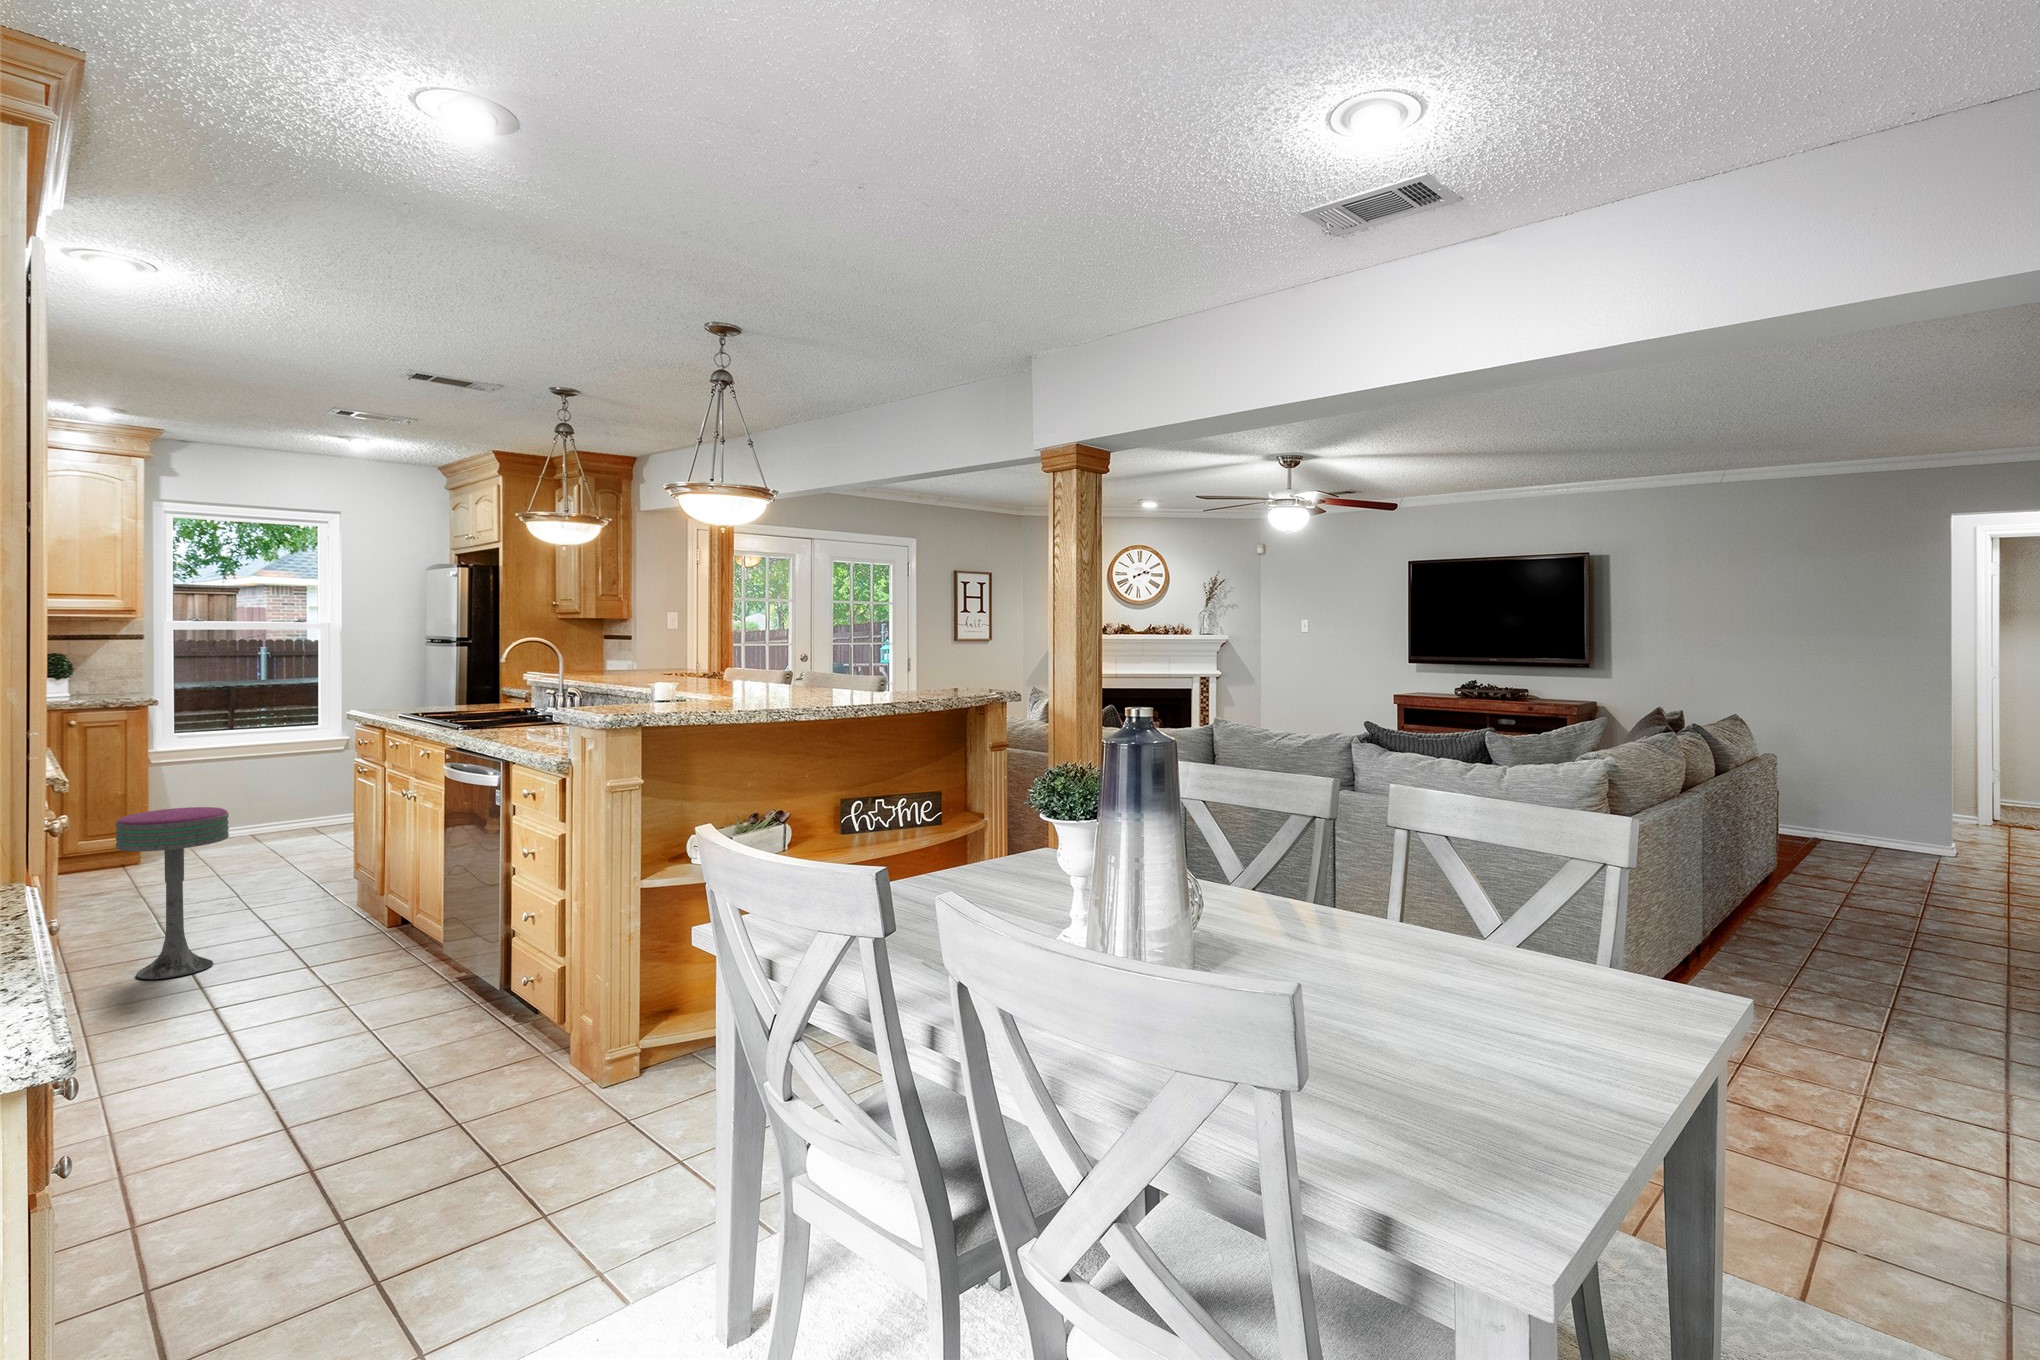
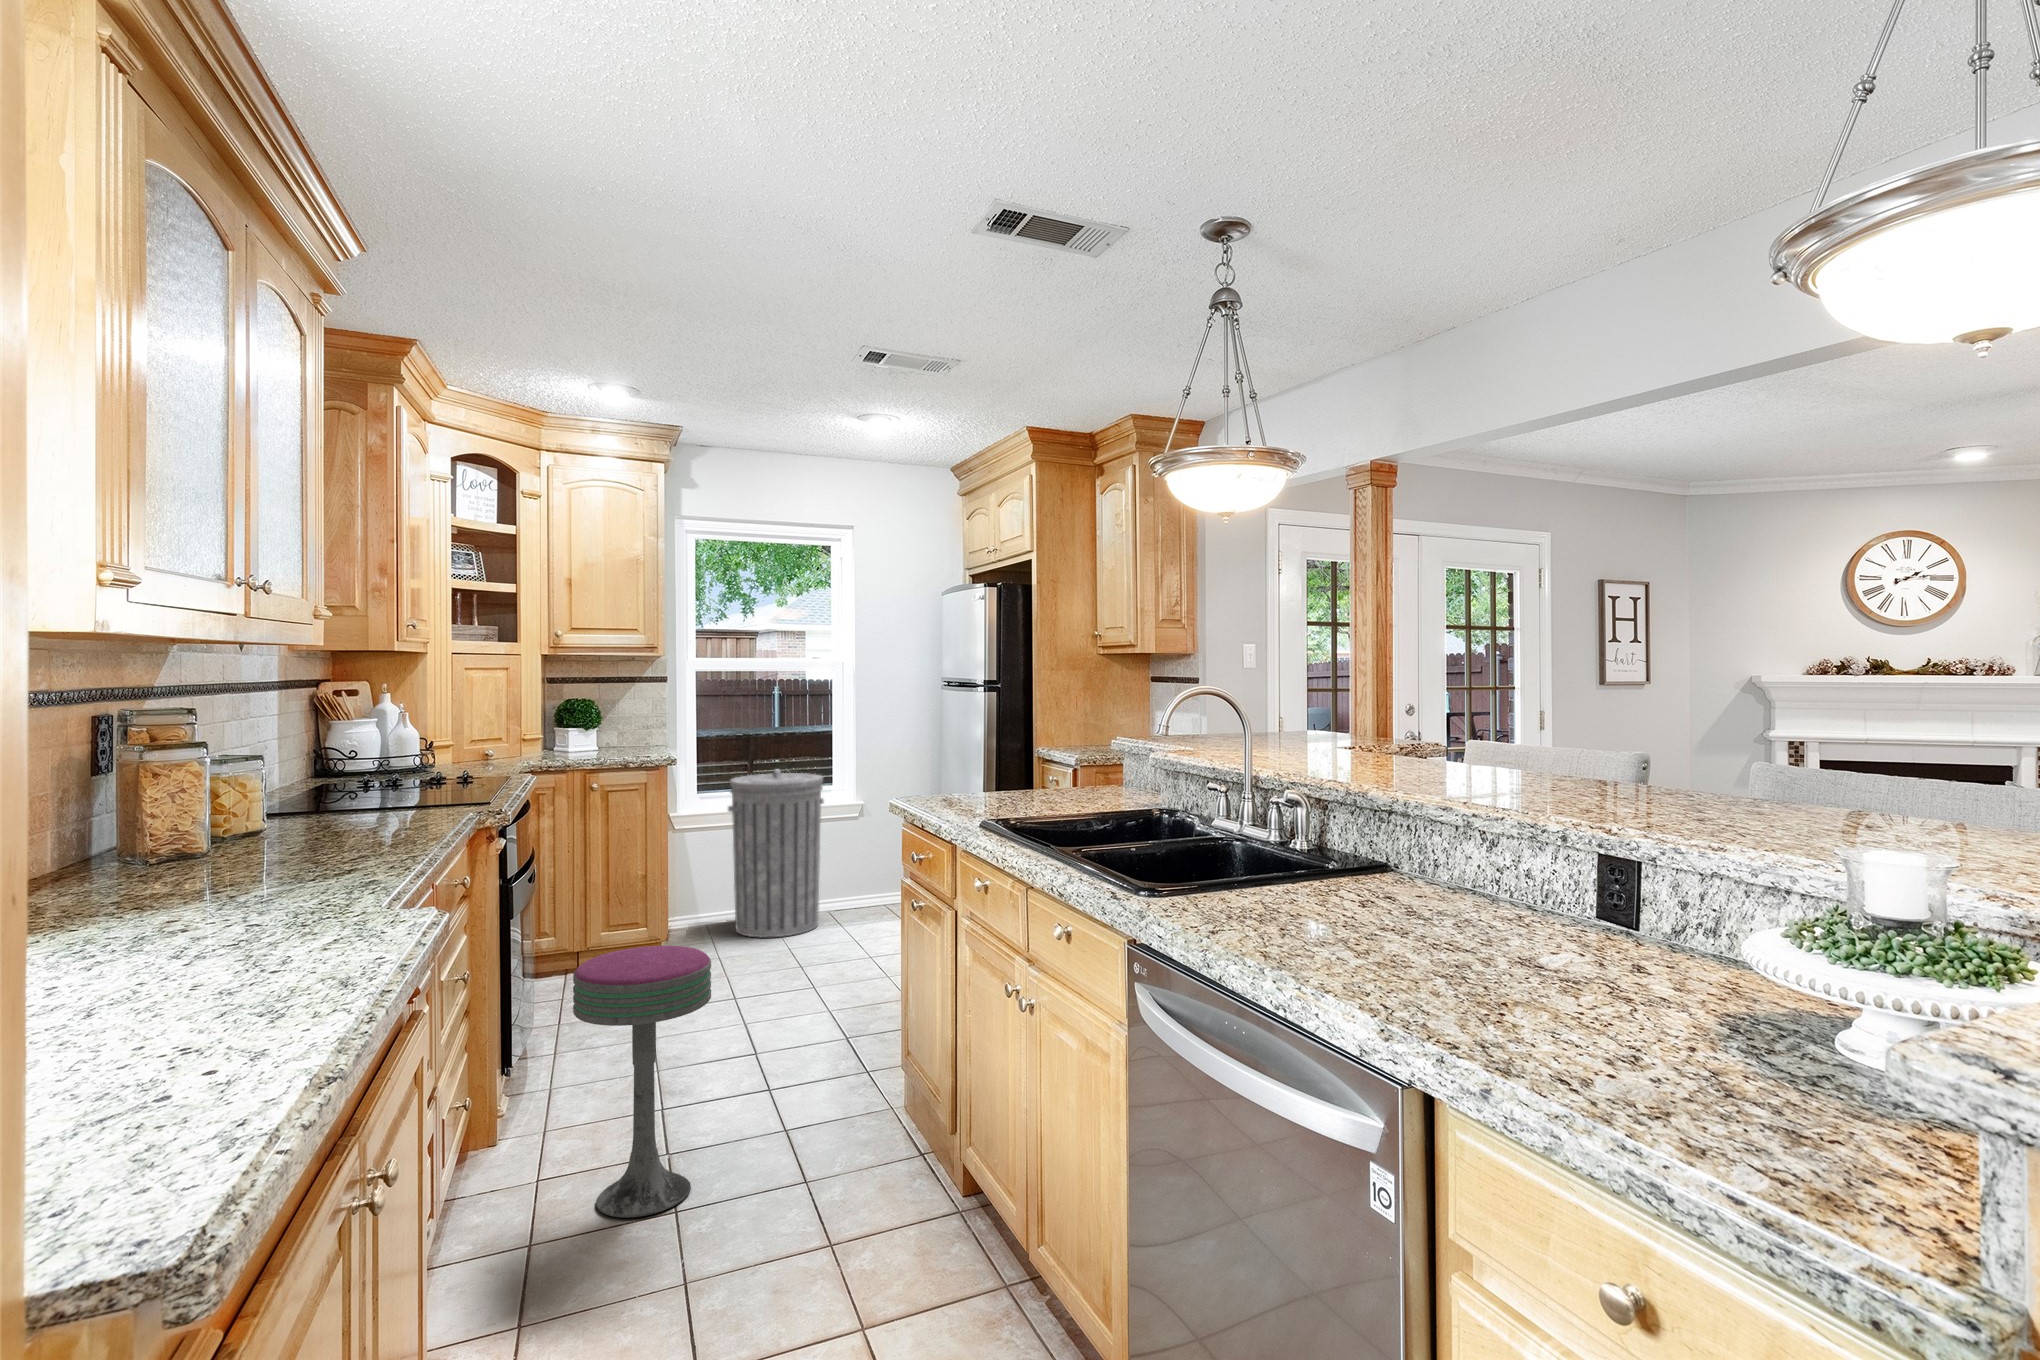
trash can: none [212,711,308,848] -> present [728,770,824,937]

